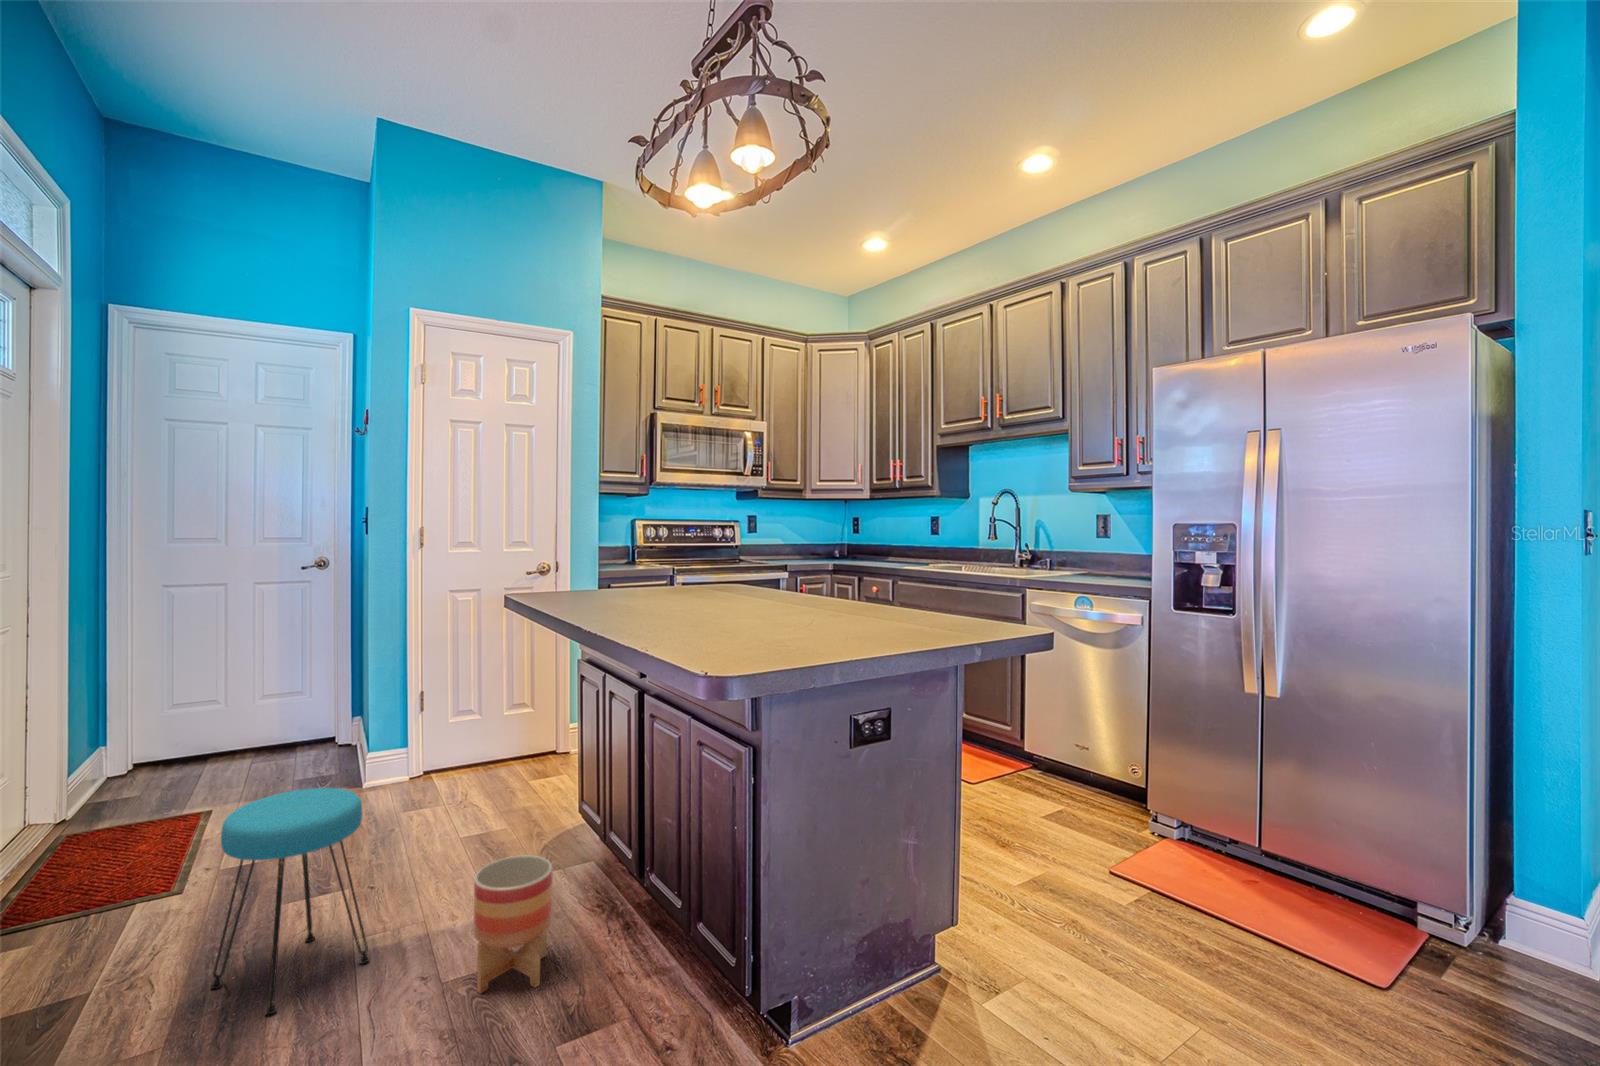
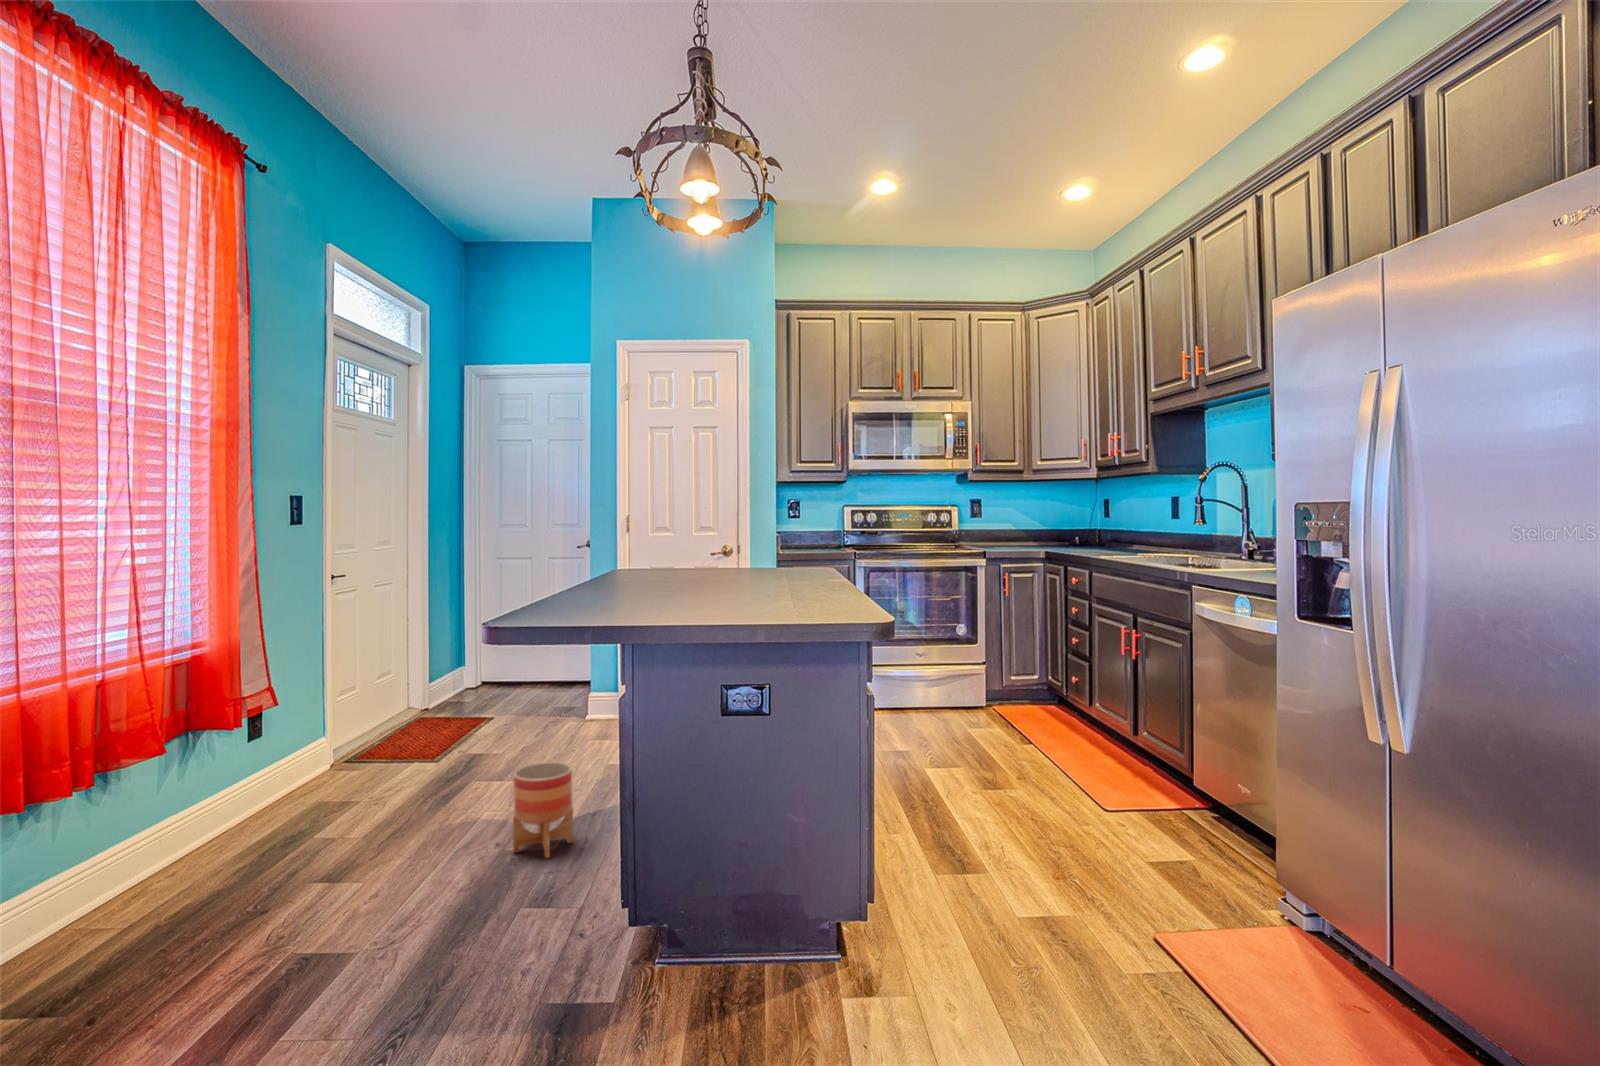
stool: present [211,788,369,1014] -> none [396,695,482,832]

